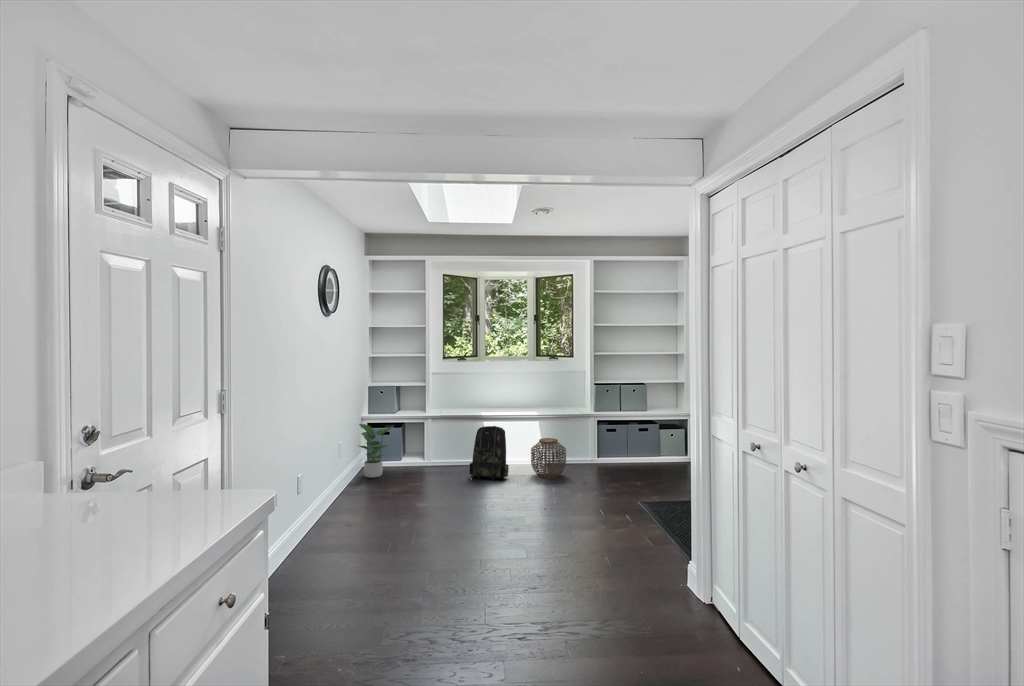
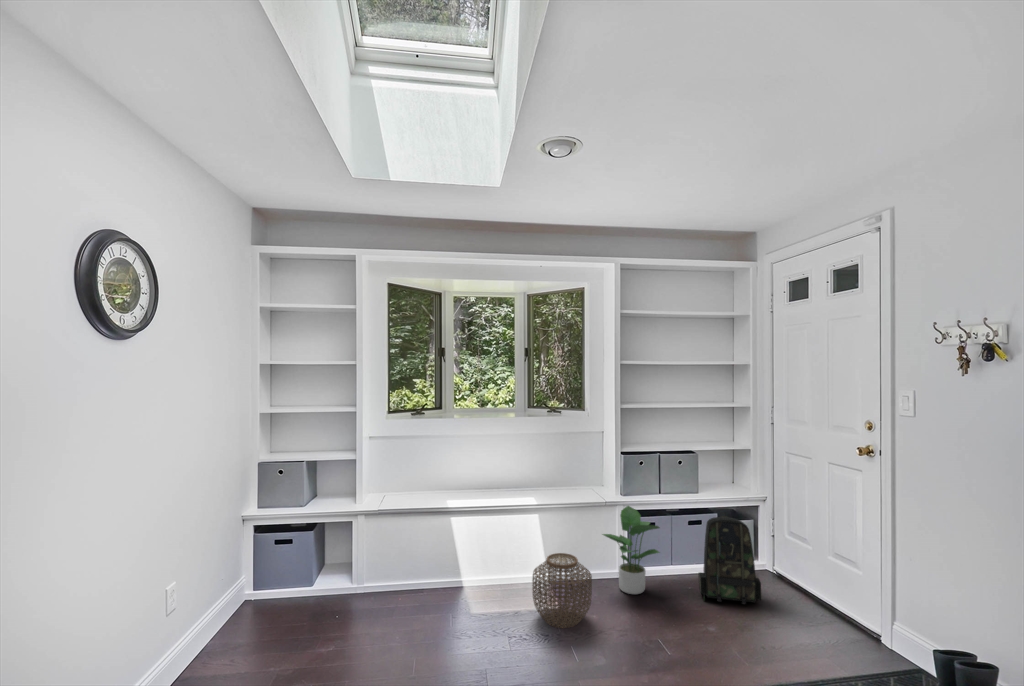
potted plant: present [359,424,393,478] -> present [603,506,659,594]
backpack: present [470,426,509,479] -> present [699,516,761,604]

